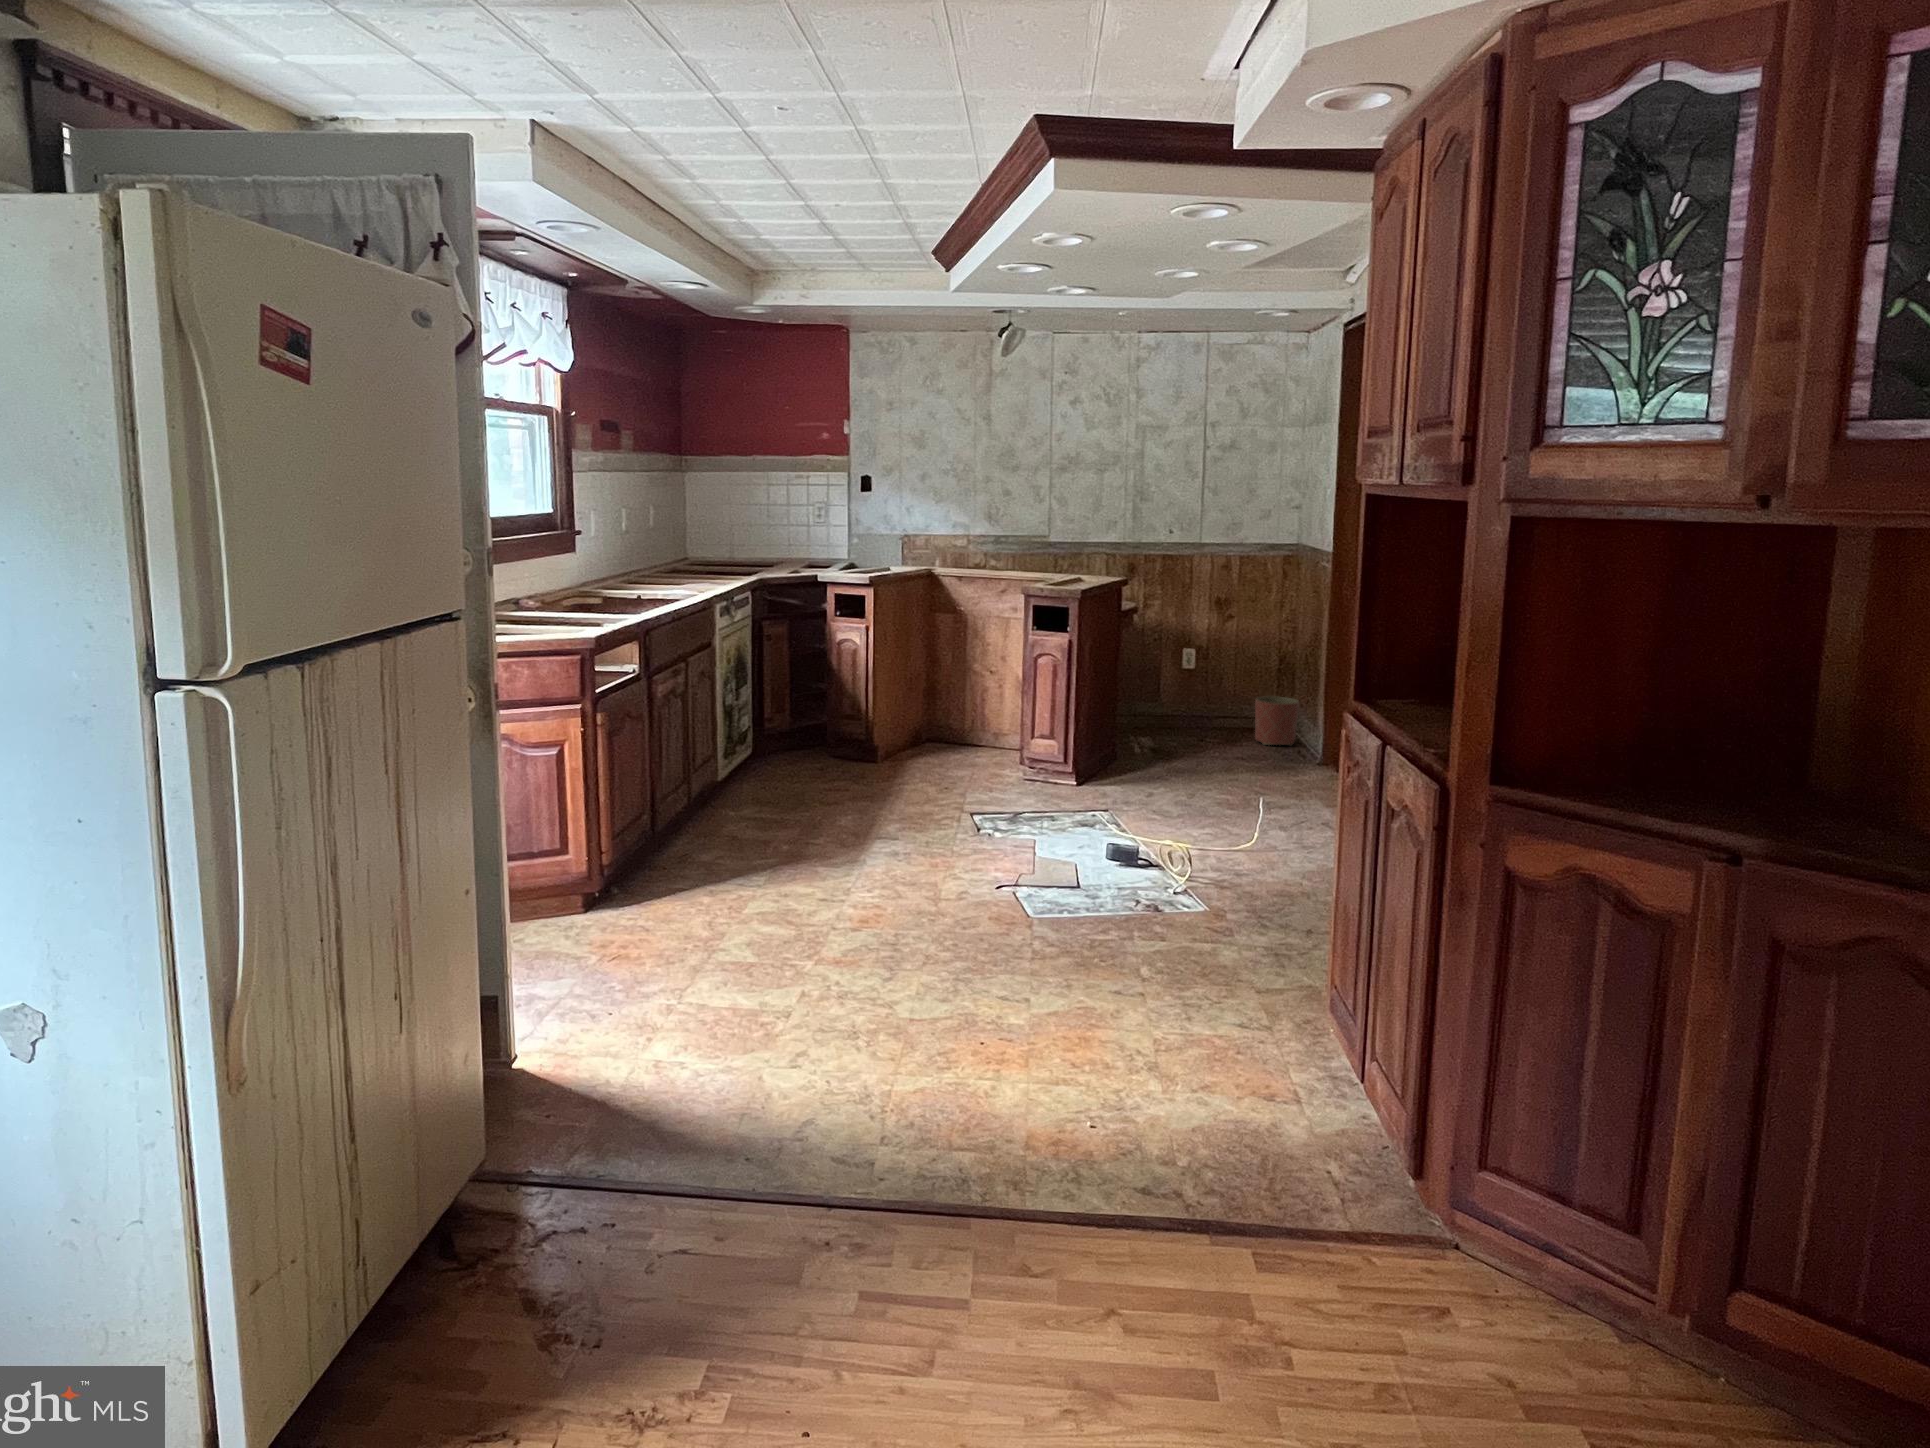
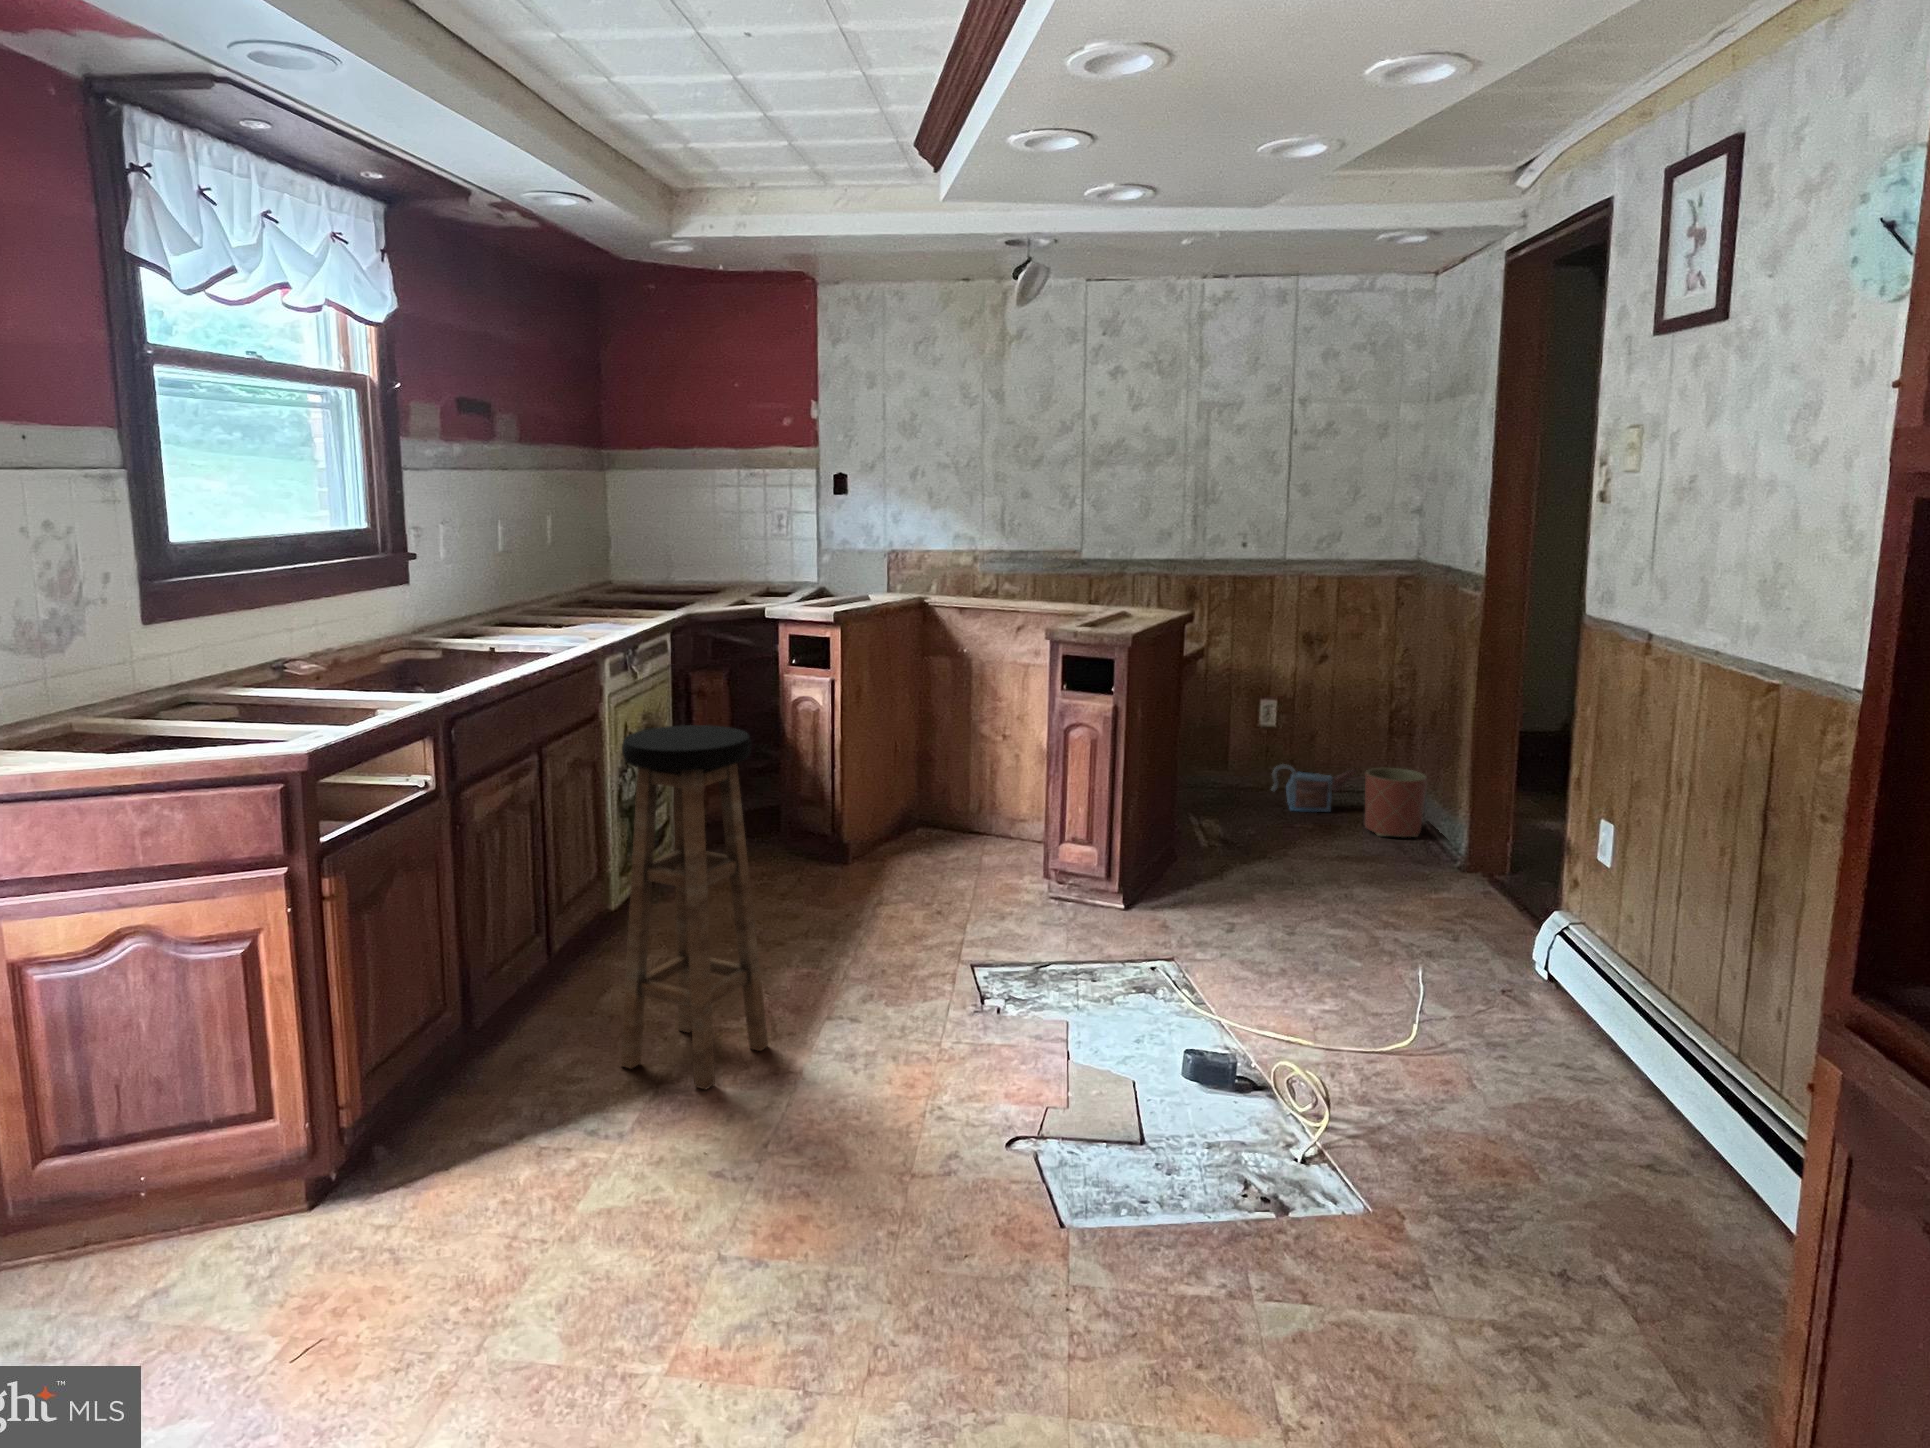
bar stool: none [749,640,842,866] -> present [621,725,768,1090]
watering can: none [1189,696,1253,731] -> present [1271,764,1356,812]

